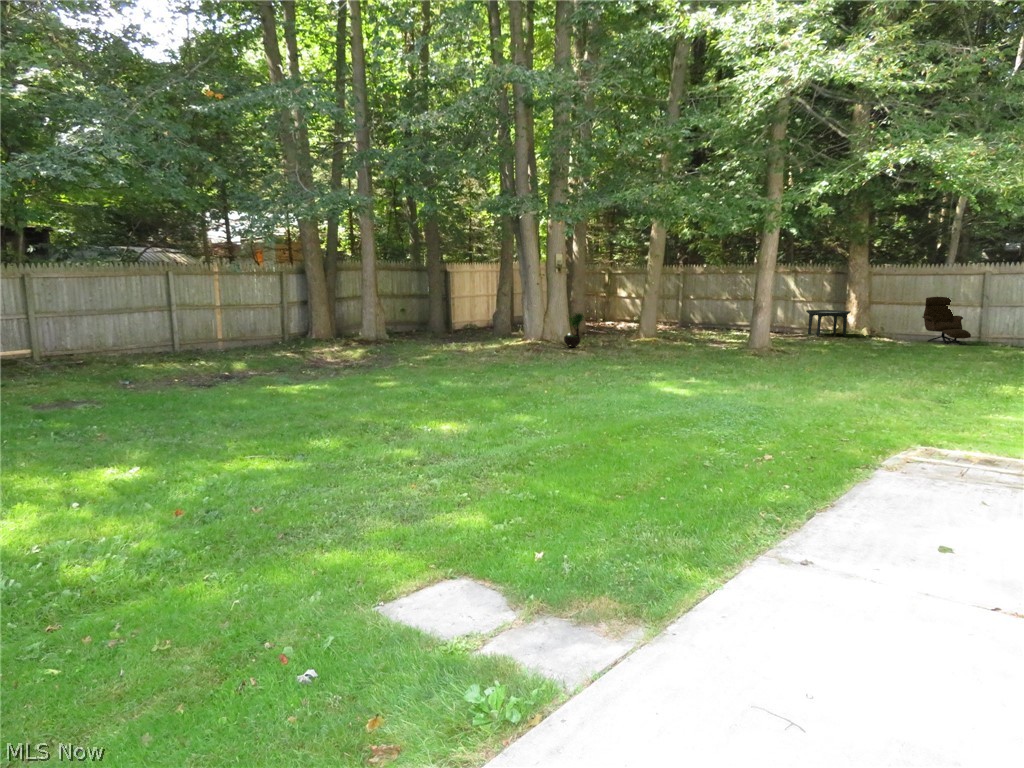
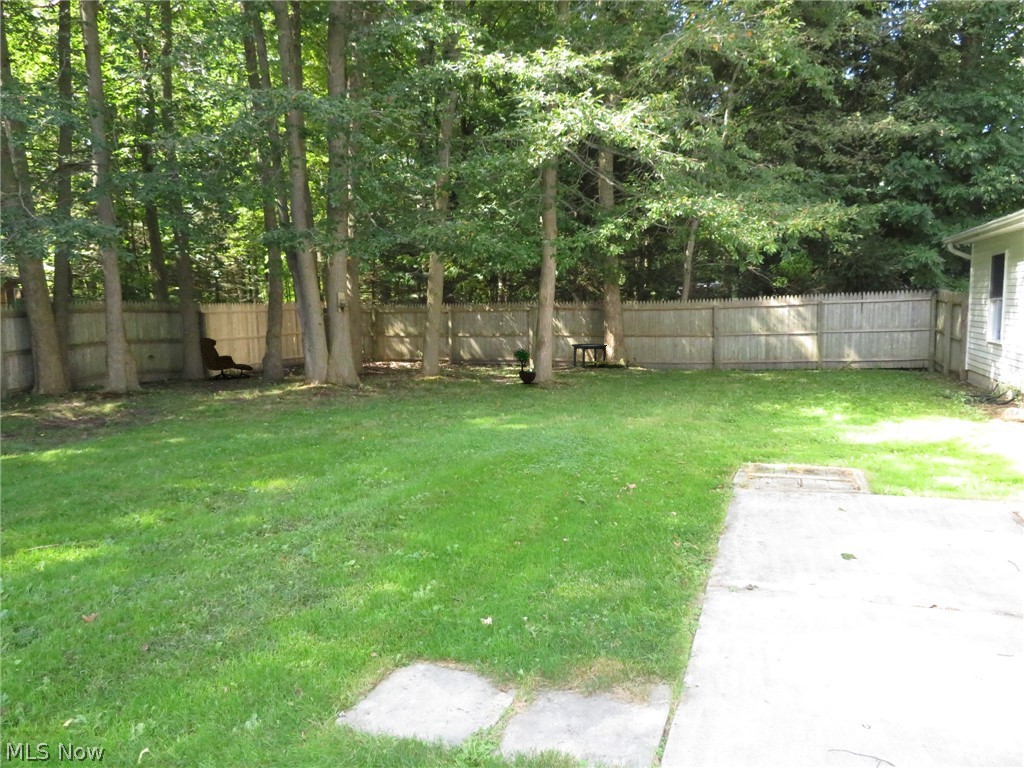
lounge chair: present [922,297,971,345] -> present [200,338,253,380]
potted tree: present [564,313,584,347] -> present [513,348,536,383]

